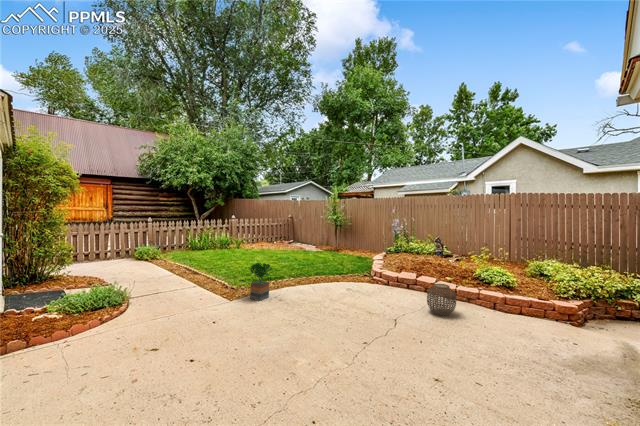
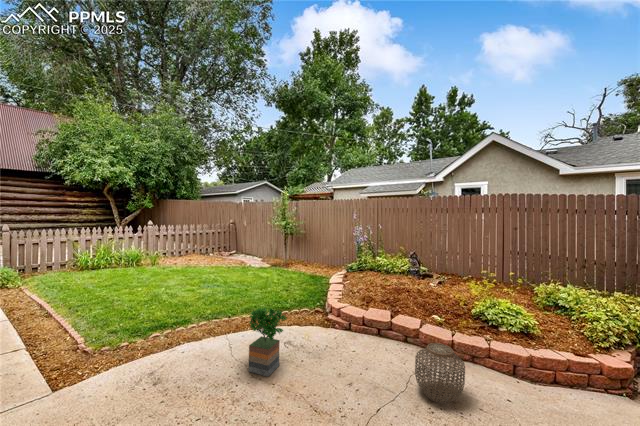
potted tree: present [250,263,273,301] -> present [249,308,287,377]

